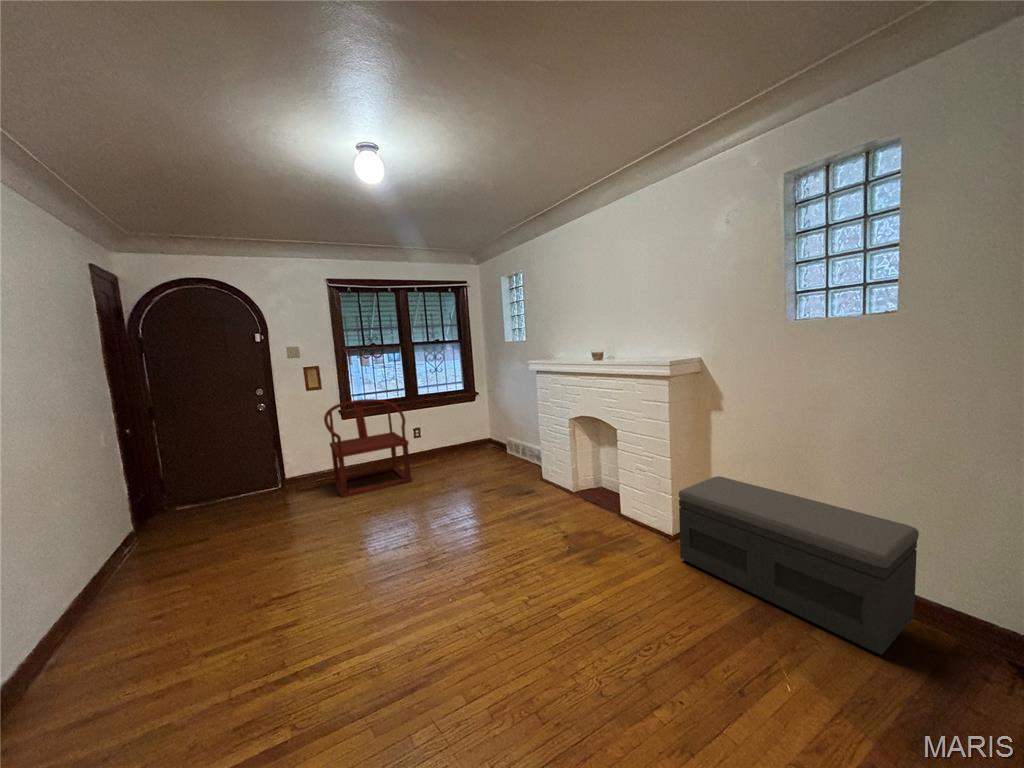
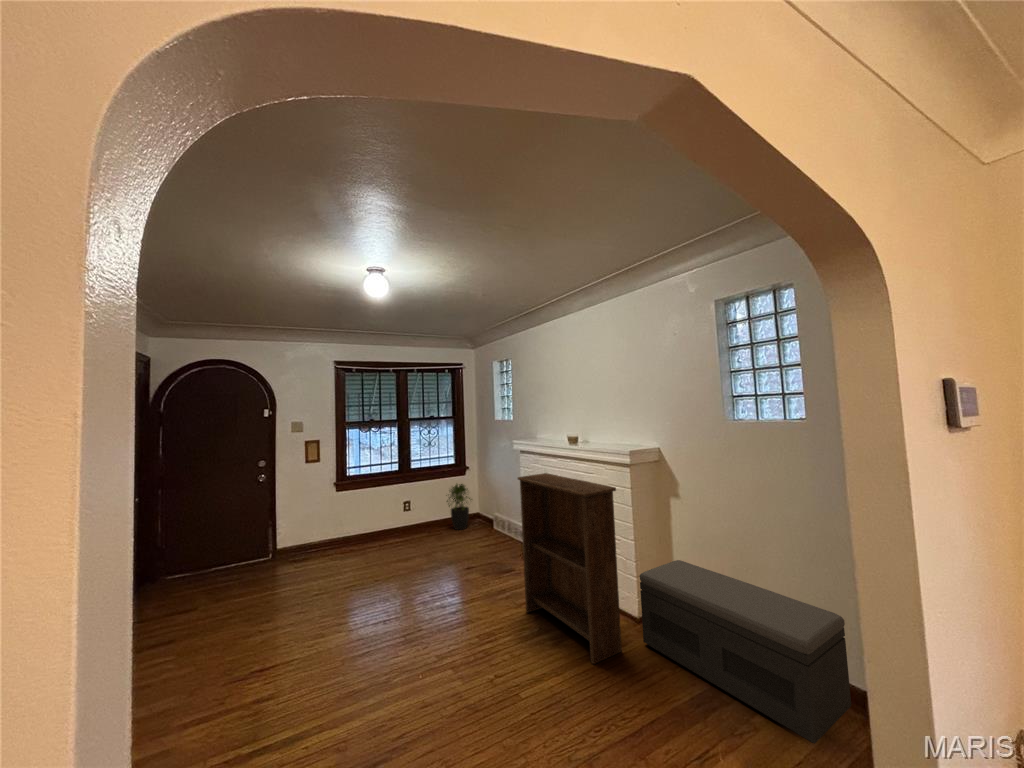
bookshelf: none [541,391,659,581] -> present [518,473,622,664]
armchair: present [324,399,412,497] -> none [319,472,398,571]
potted plant: none [455,408,485,456] -> present [446,484,472,530]

